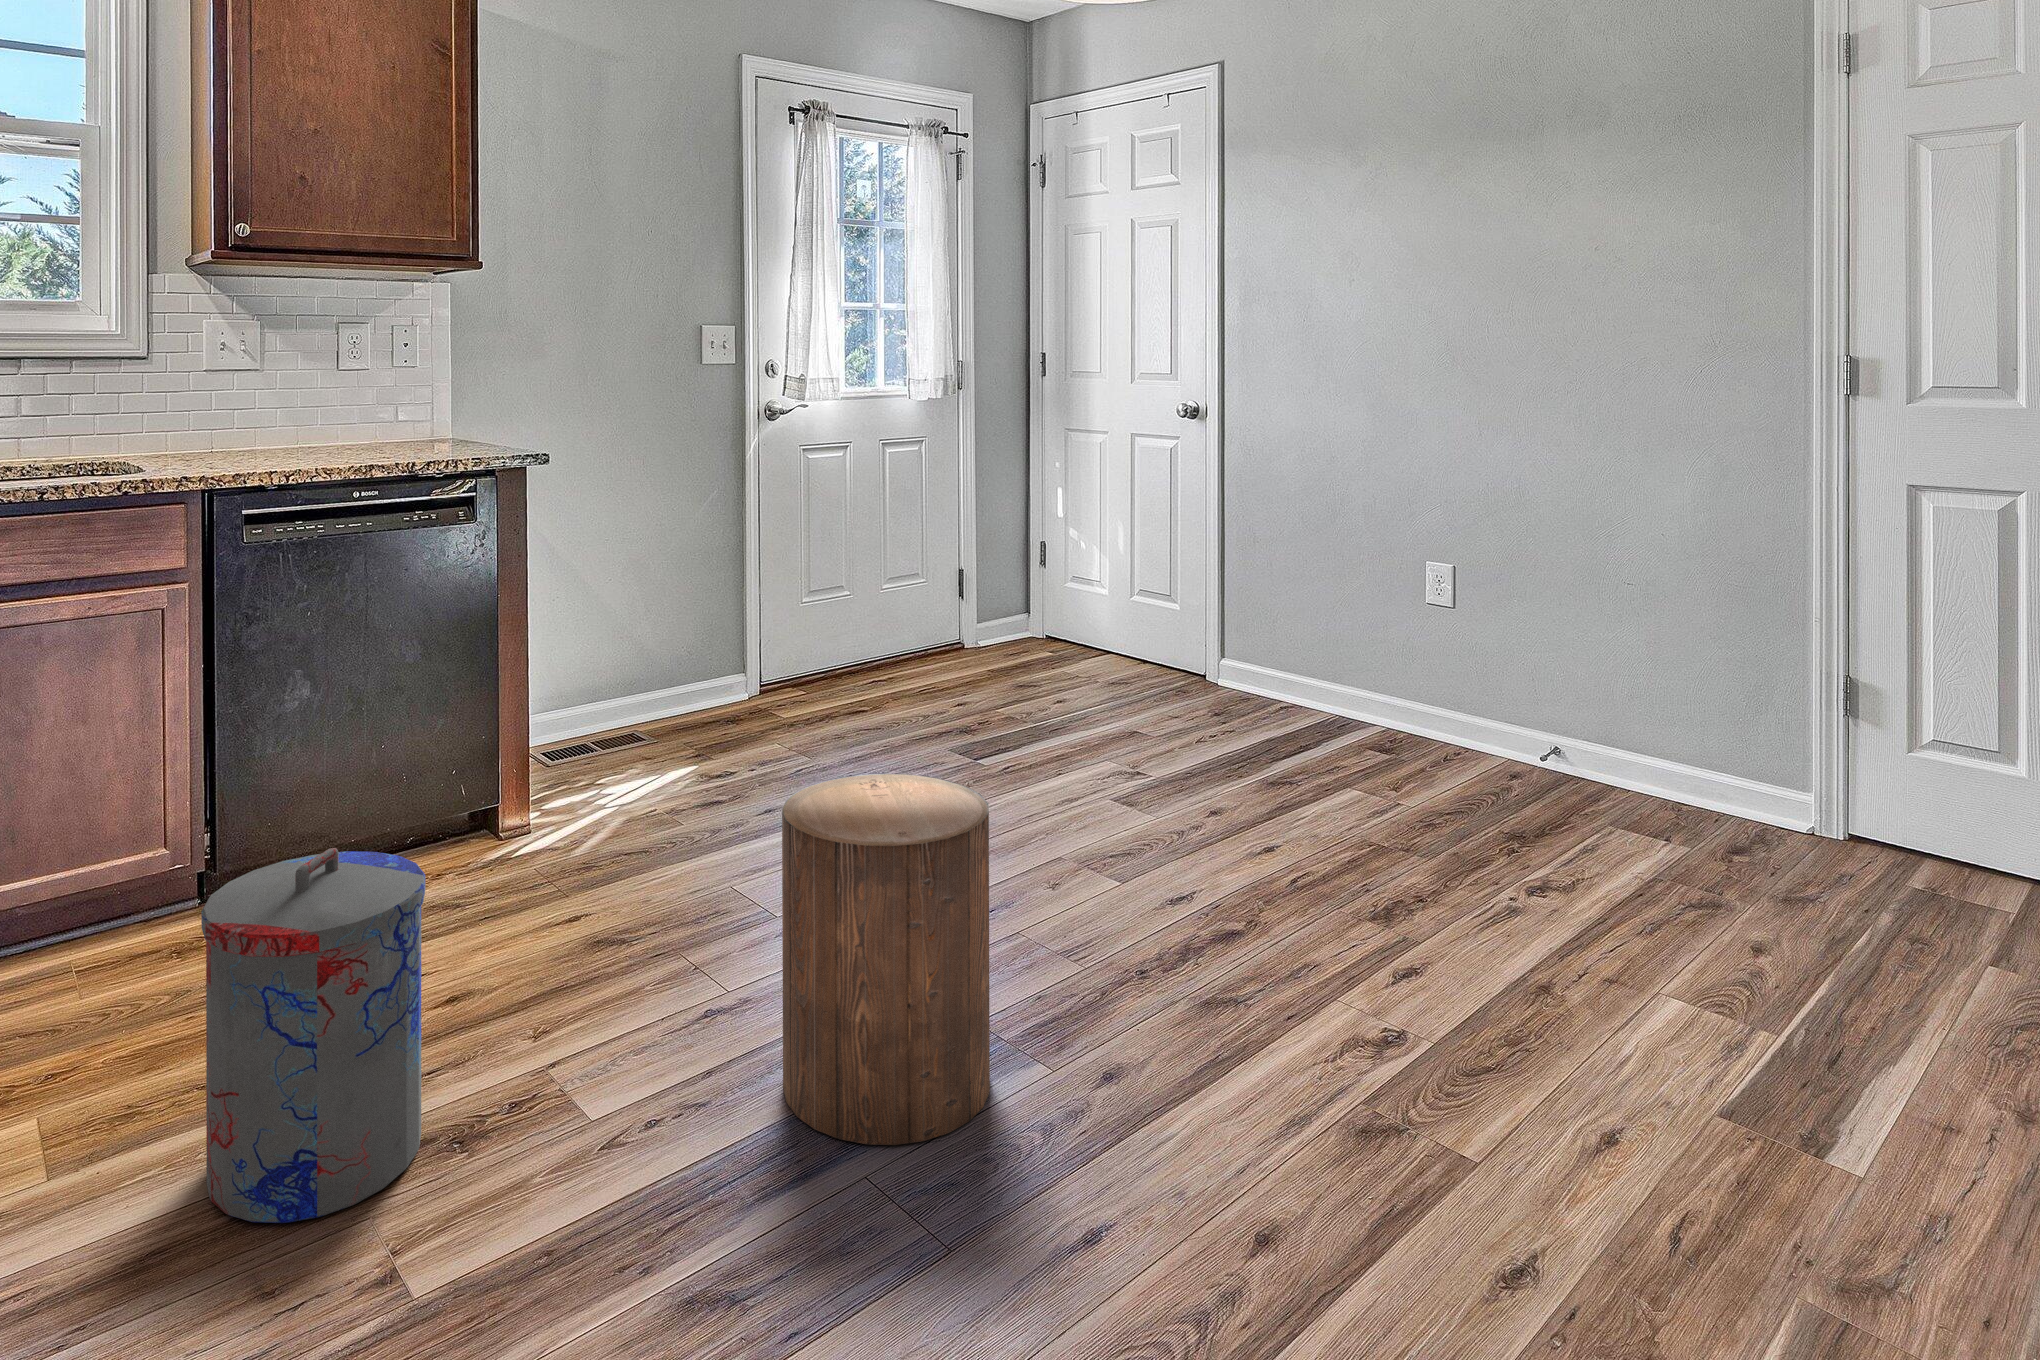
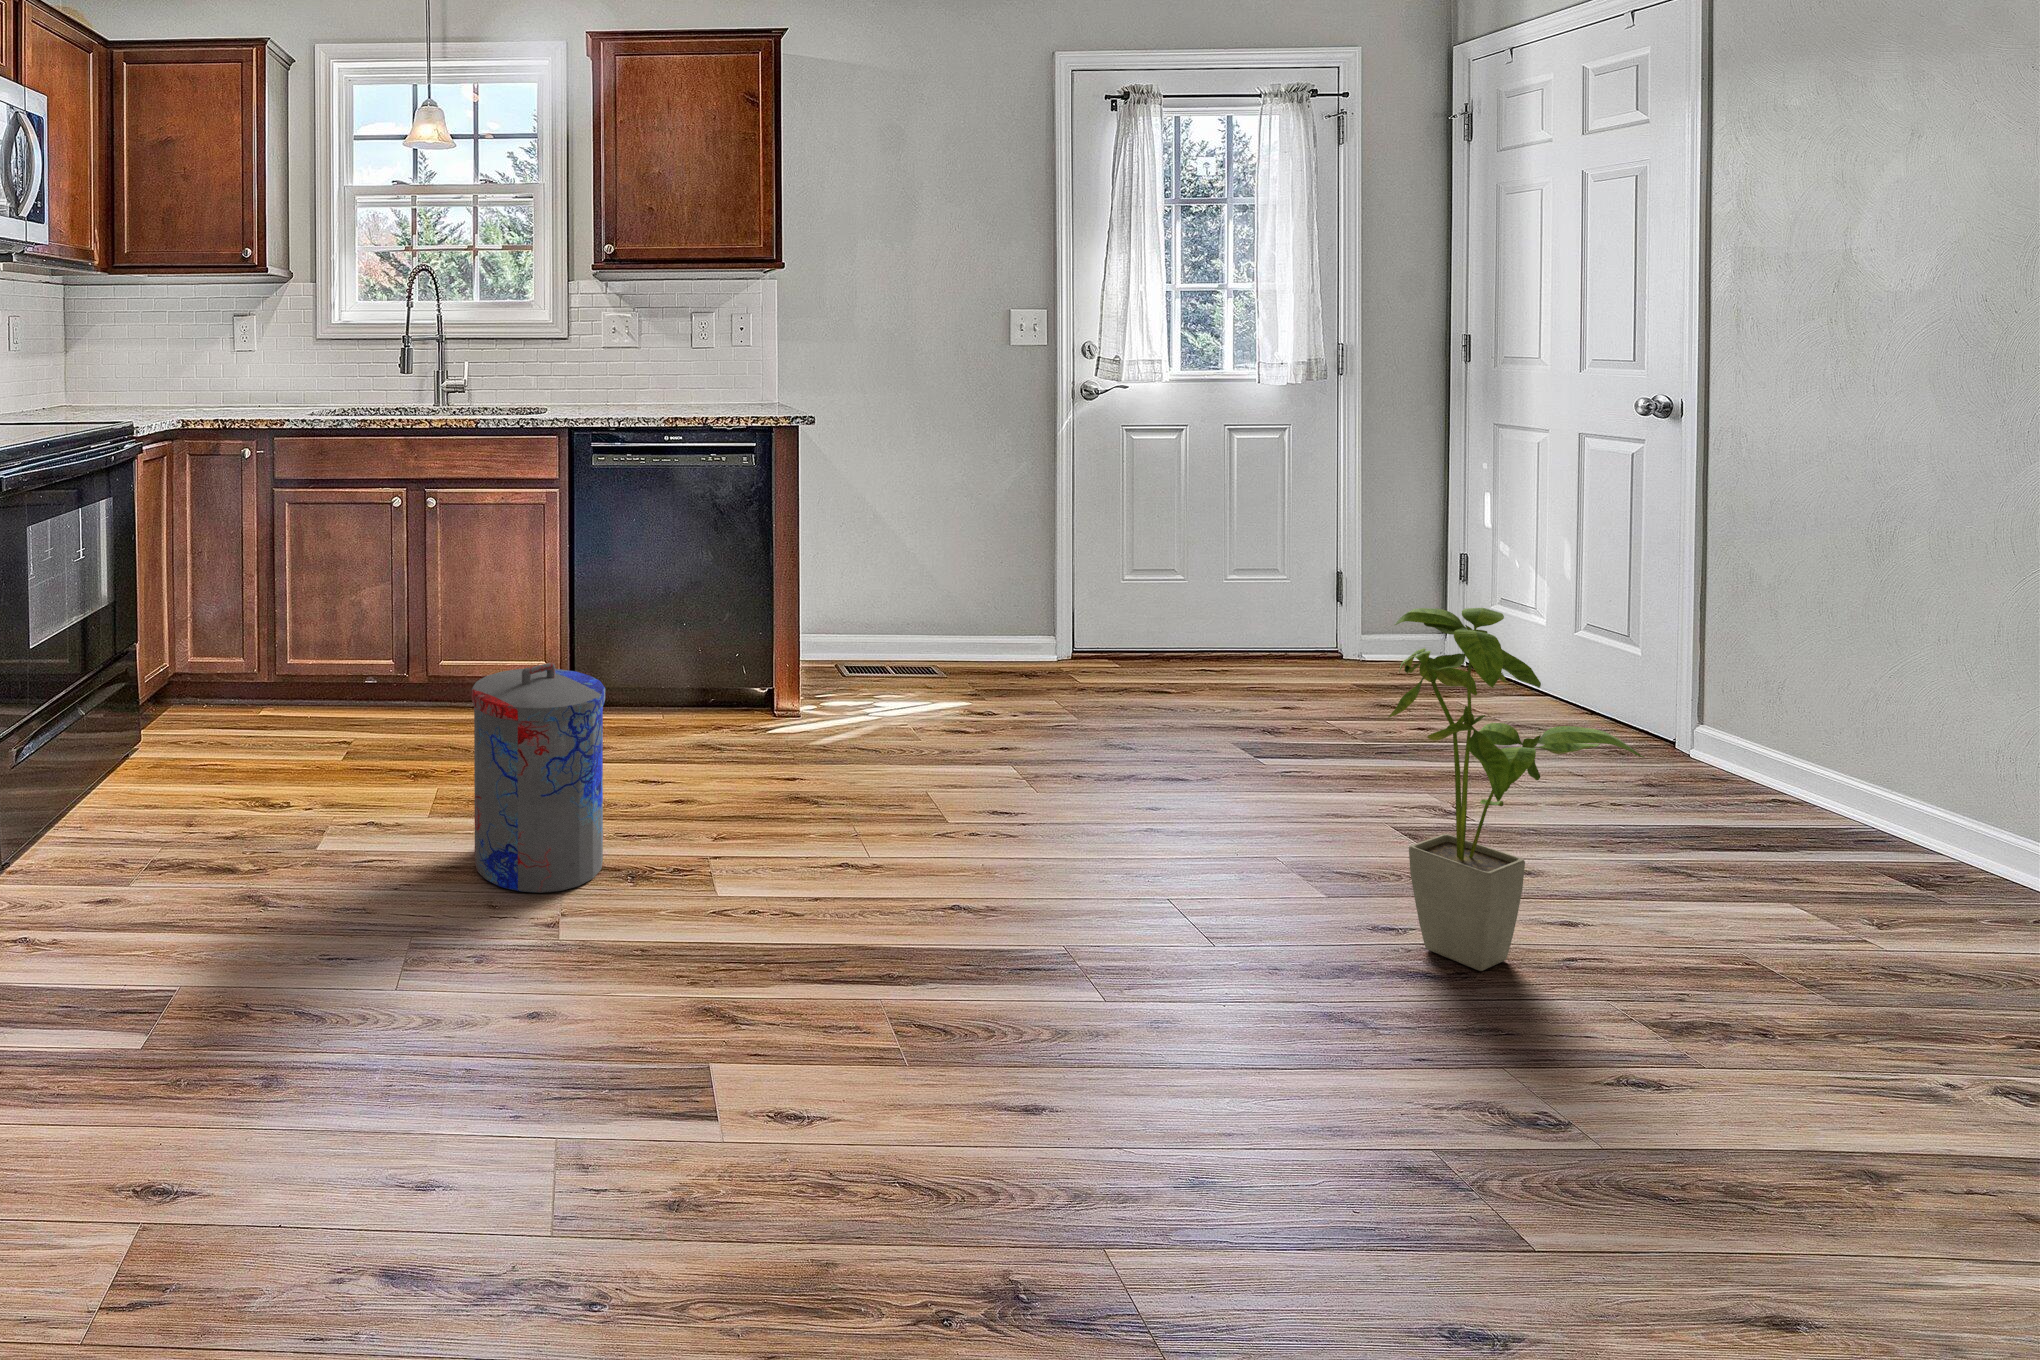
house plant: none [1179,594,1351,912] -> present [1388,608,1645,971]
stool: present [782,774,990,1145] -> none [845,697,1034,1011]

